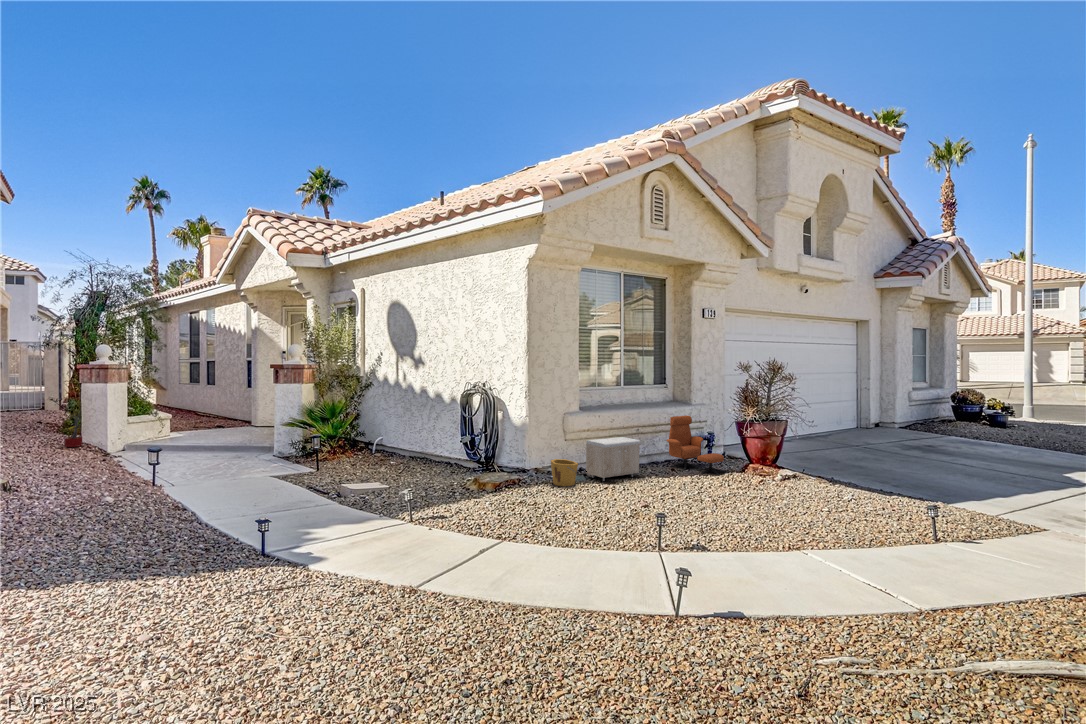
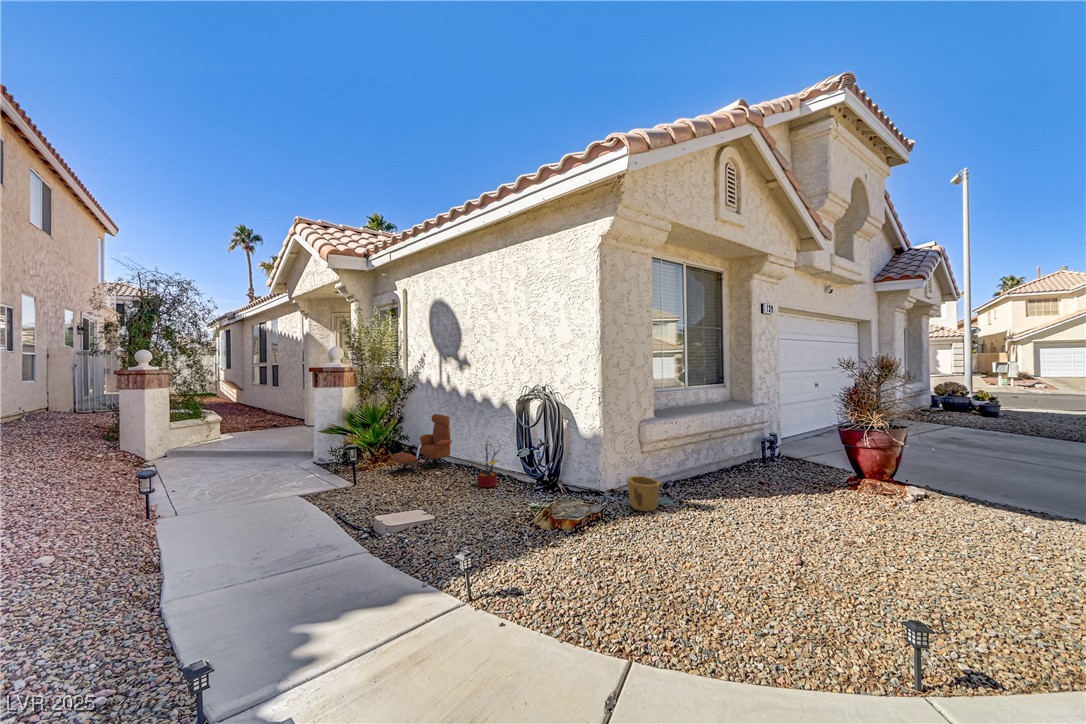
decorative plant: present [64,414,82,447] -> present [478,440,498,487]
lounge chair: present [666,416,725,475] -> present [389,414,452,476]
storage bench: present [586,437,641,481] -> none [661,445,723,500]

